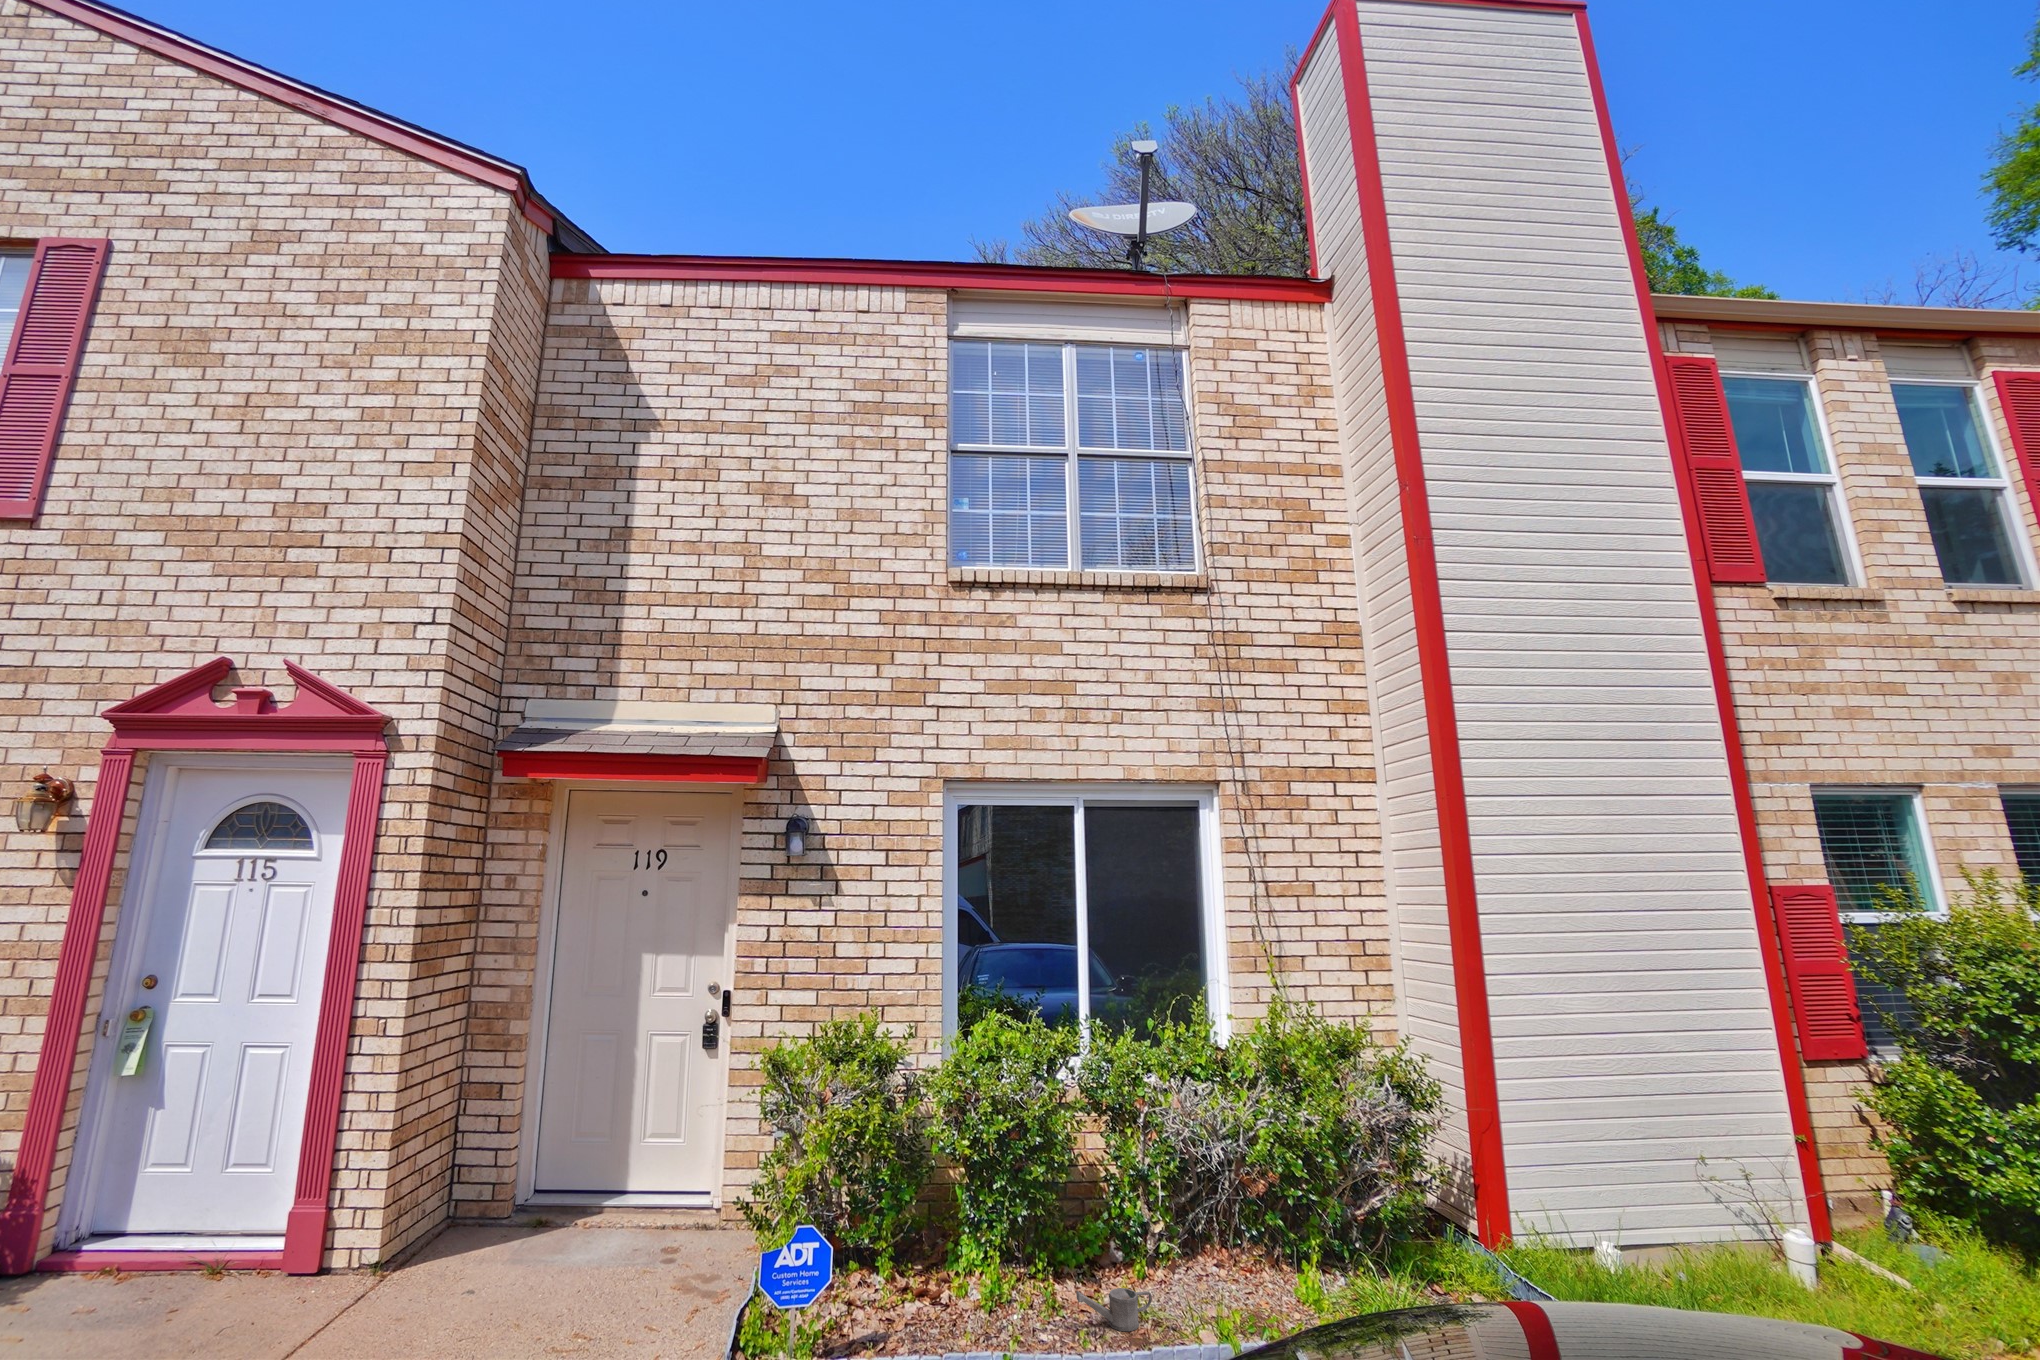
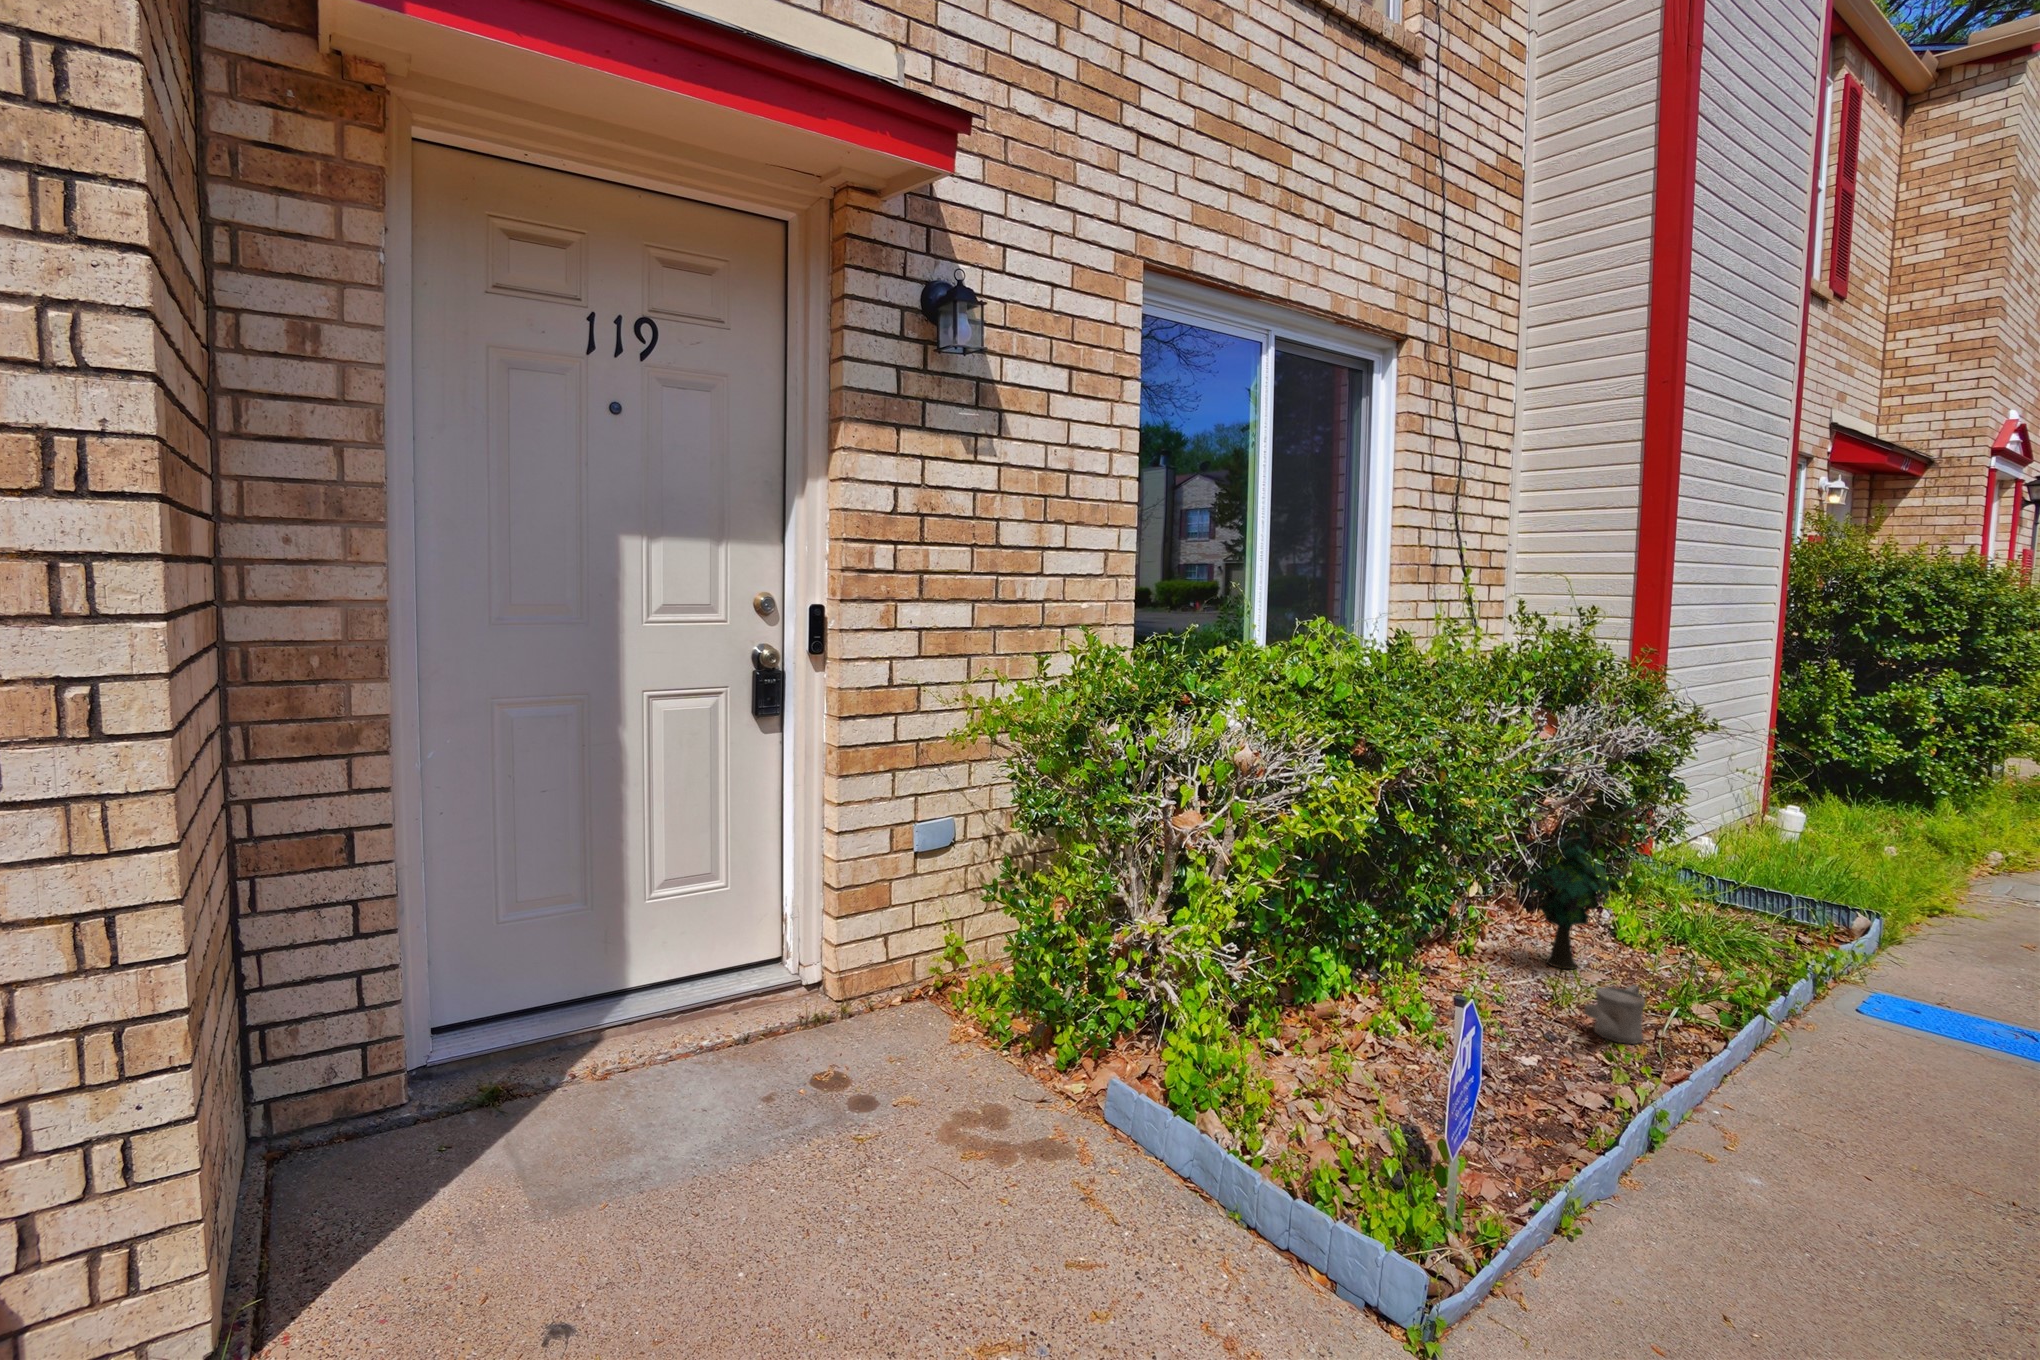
decorative plant: none [1163,1178,1224,1289] -> present [1523,831,1610,969]

